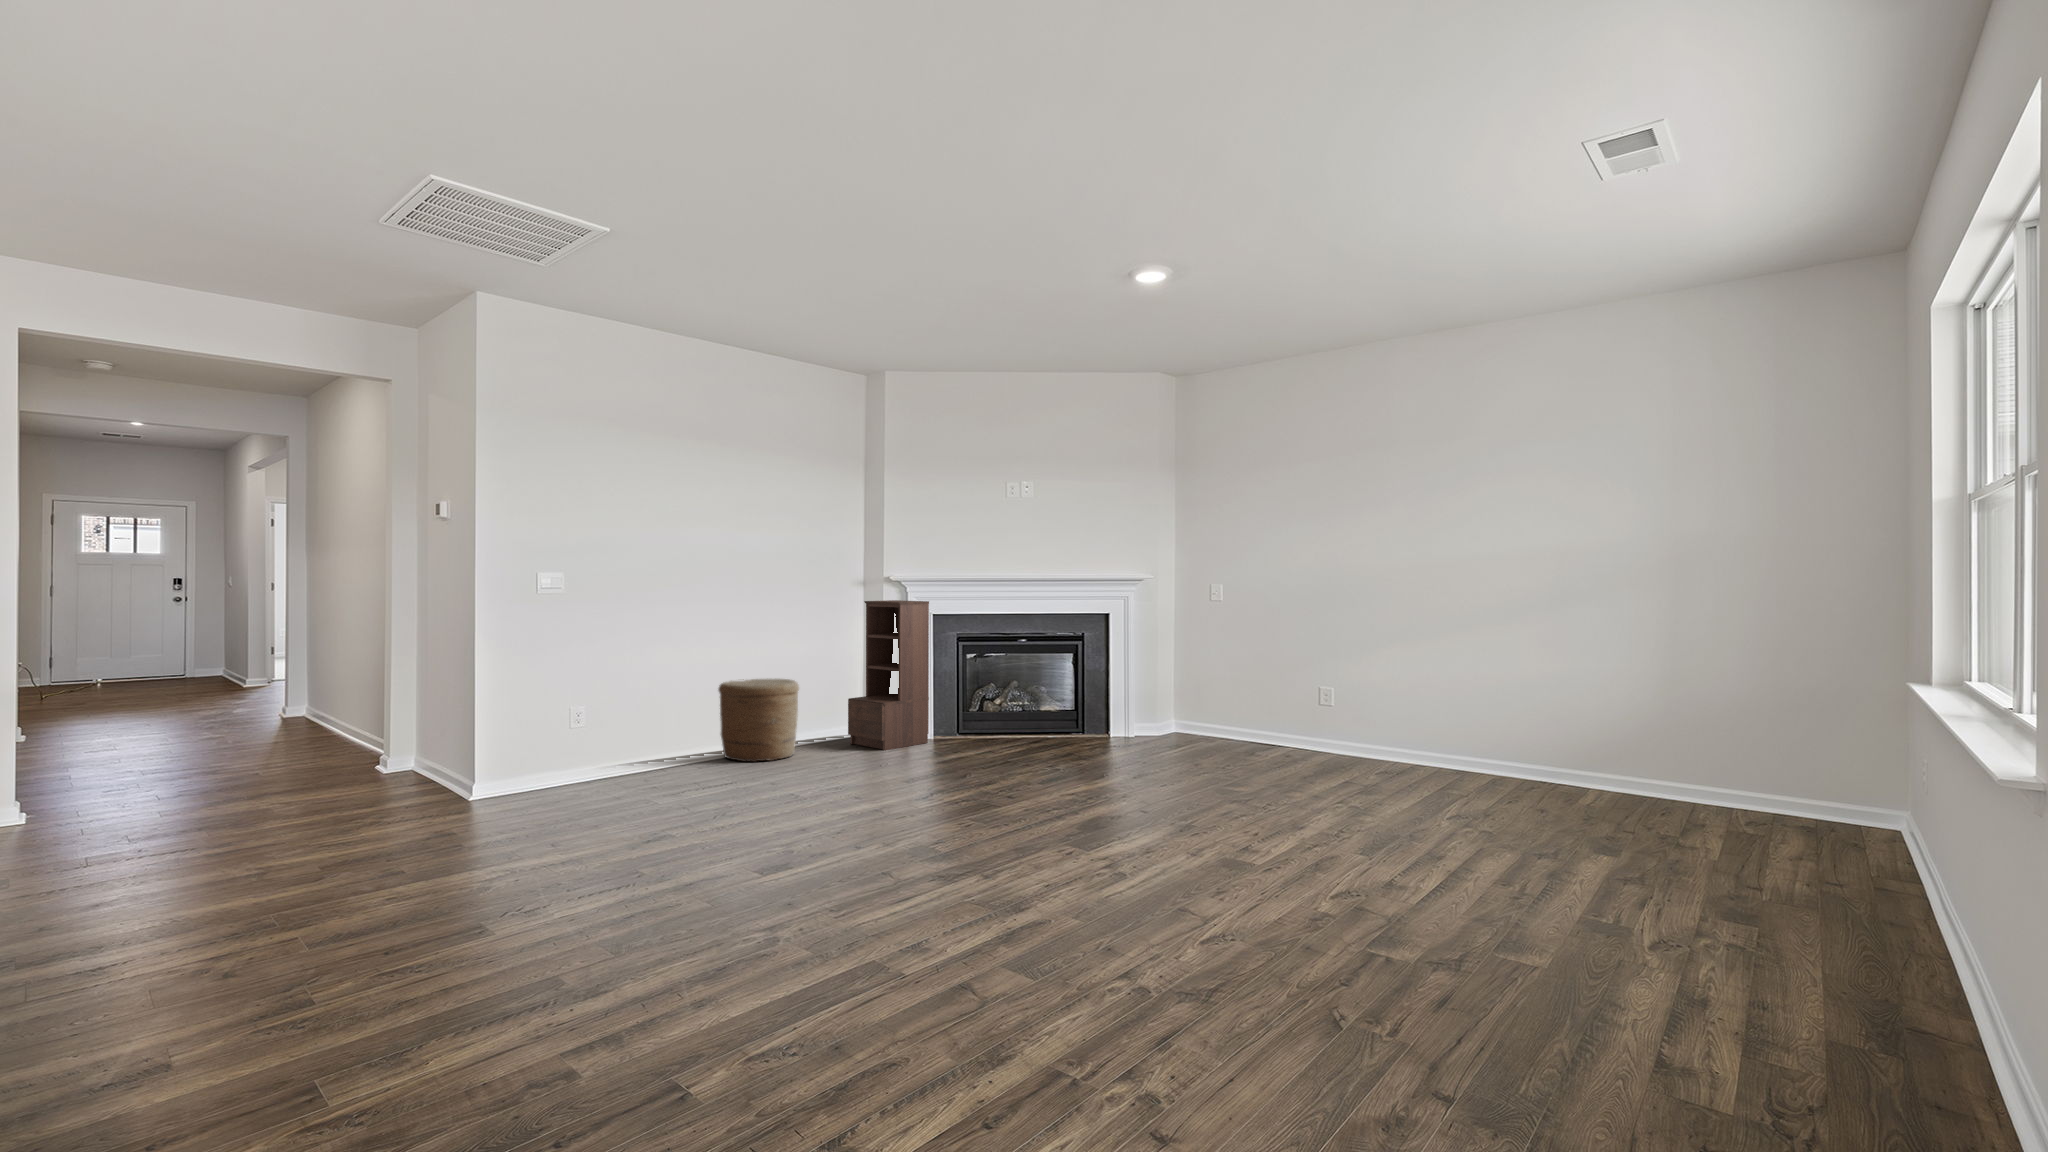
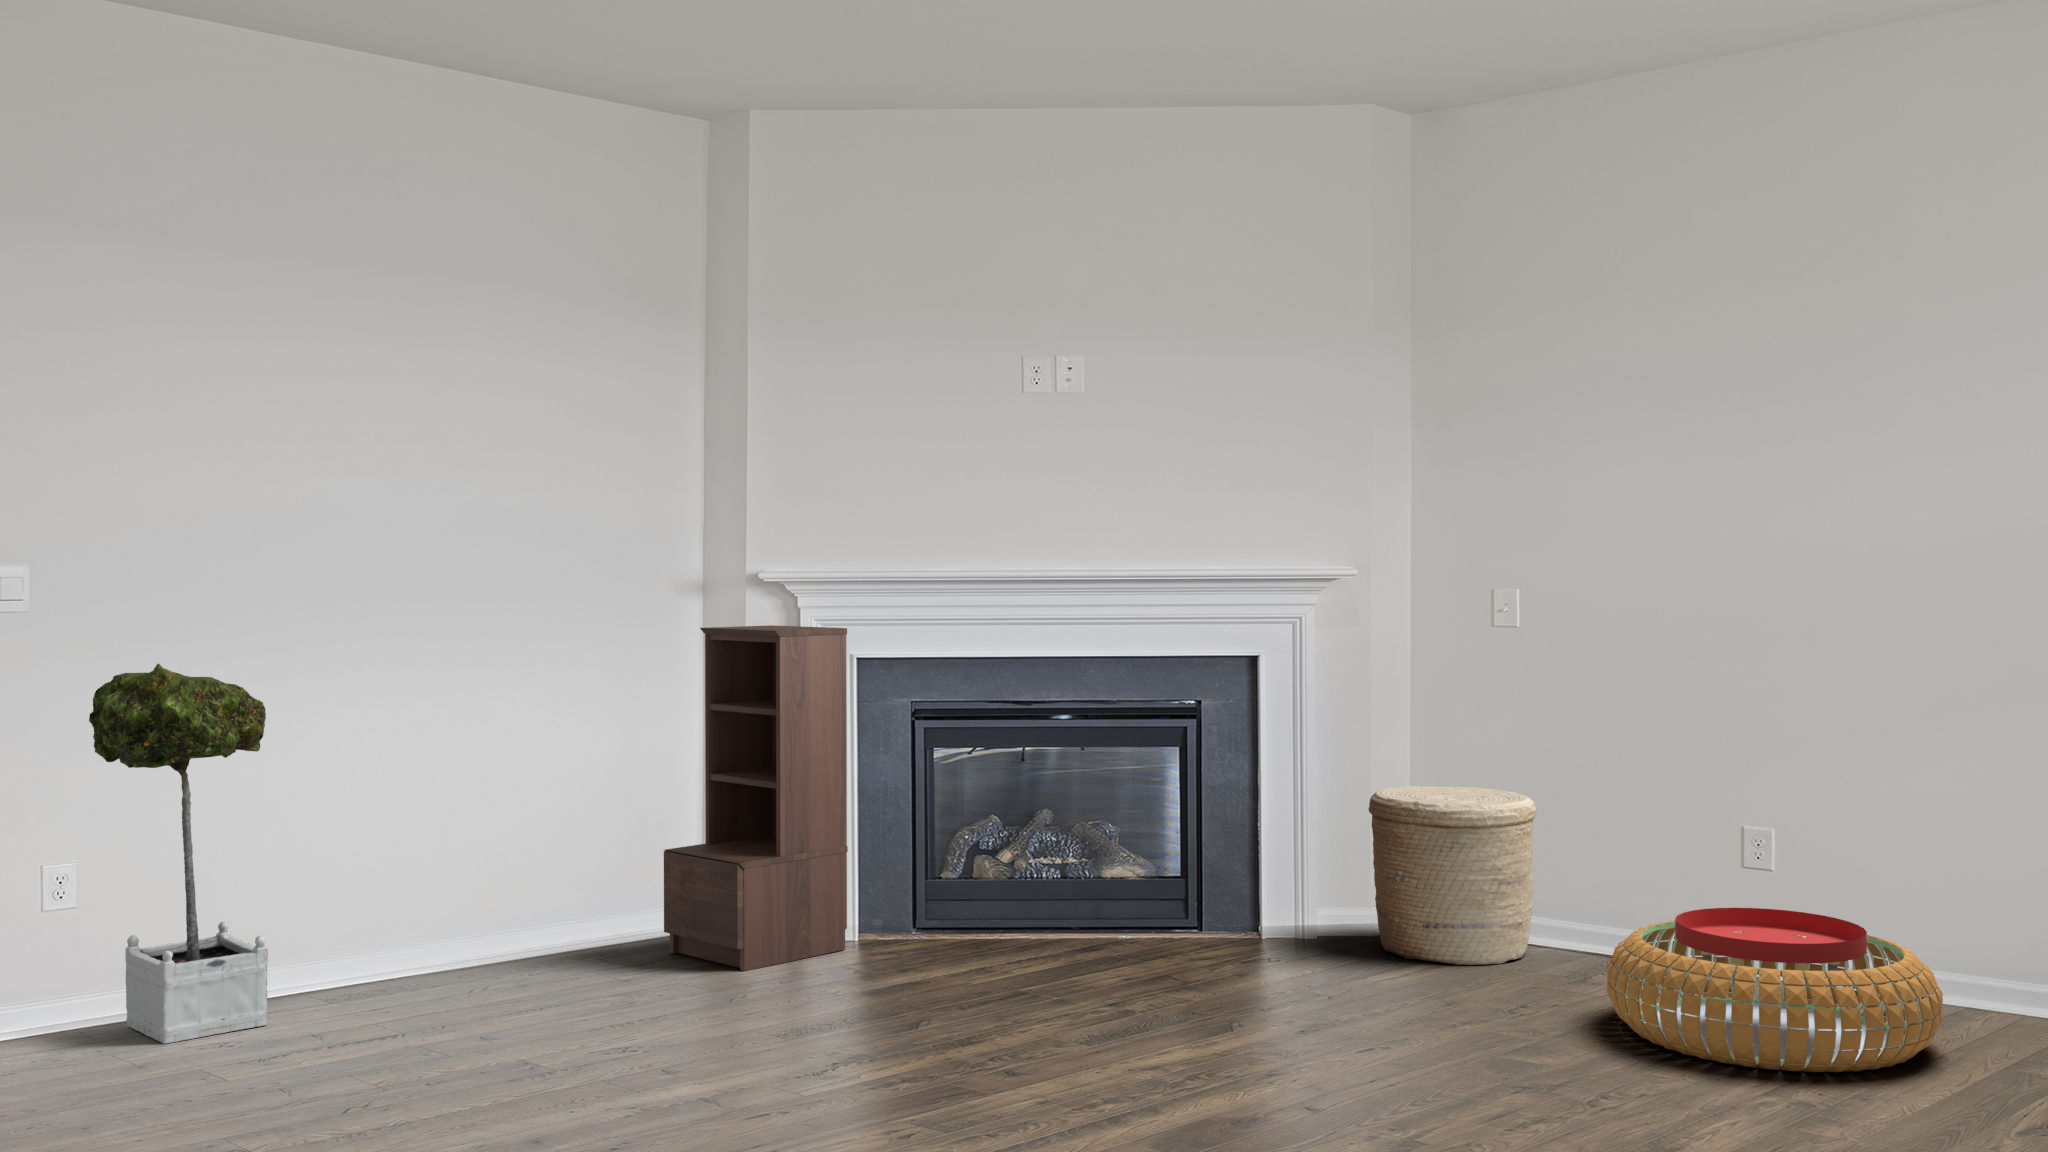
potted tree: none [611,614,685,775] -> present [89,664,268,1044]
woven basket: present [719,679,799,762] -> present [1369,786,1536,965]
pouf: none [1252,719,1387,783] -> present [1607,908,1943,1072]

